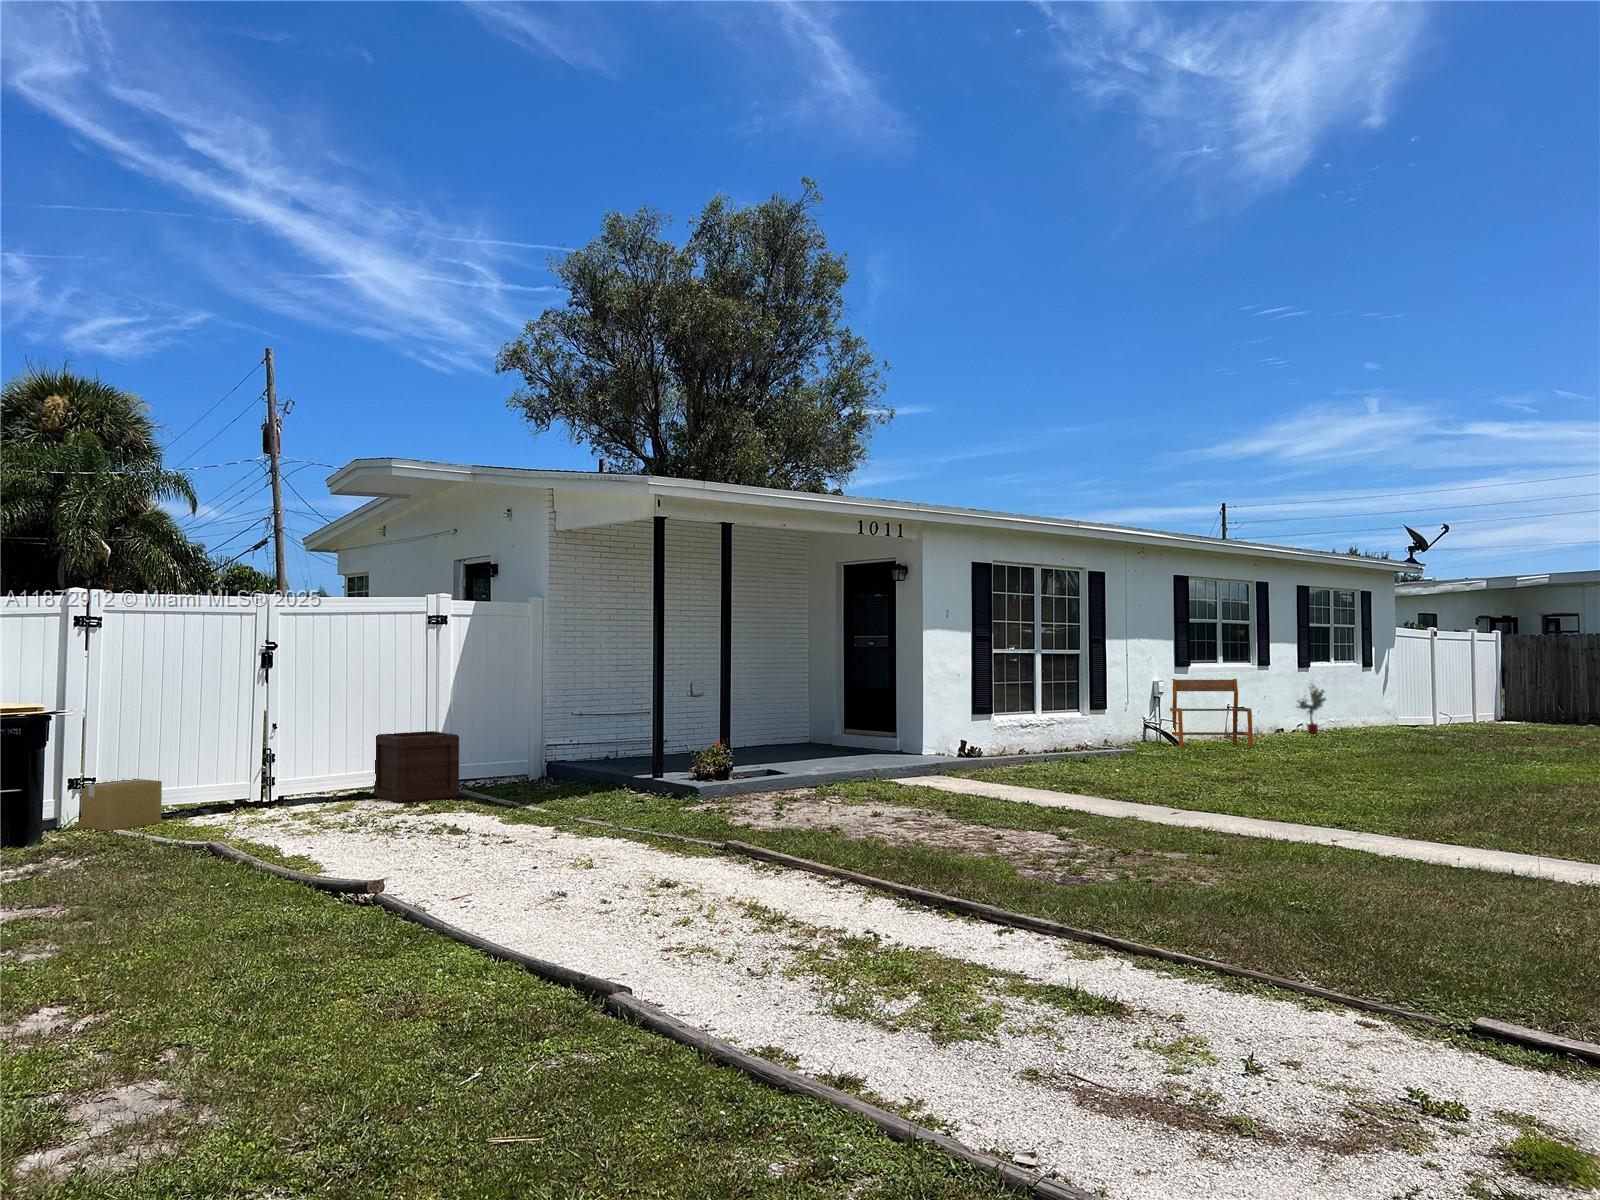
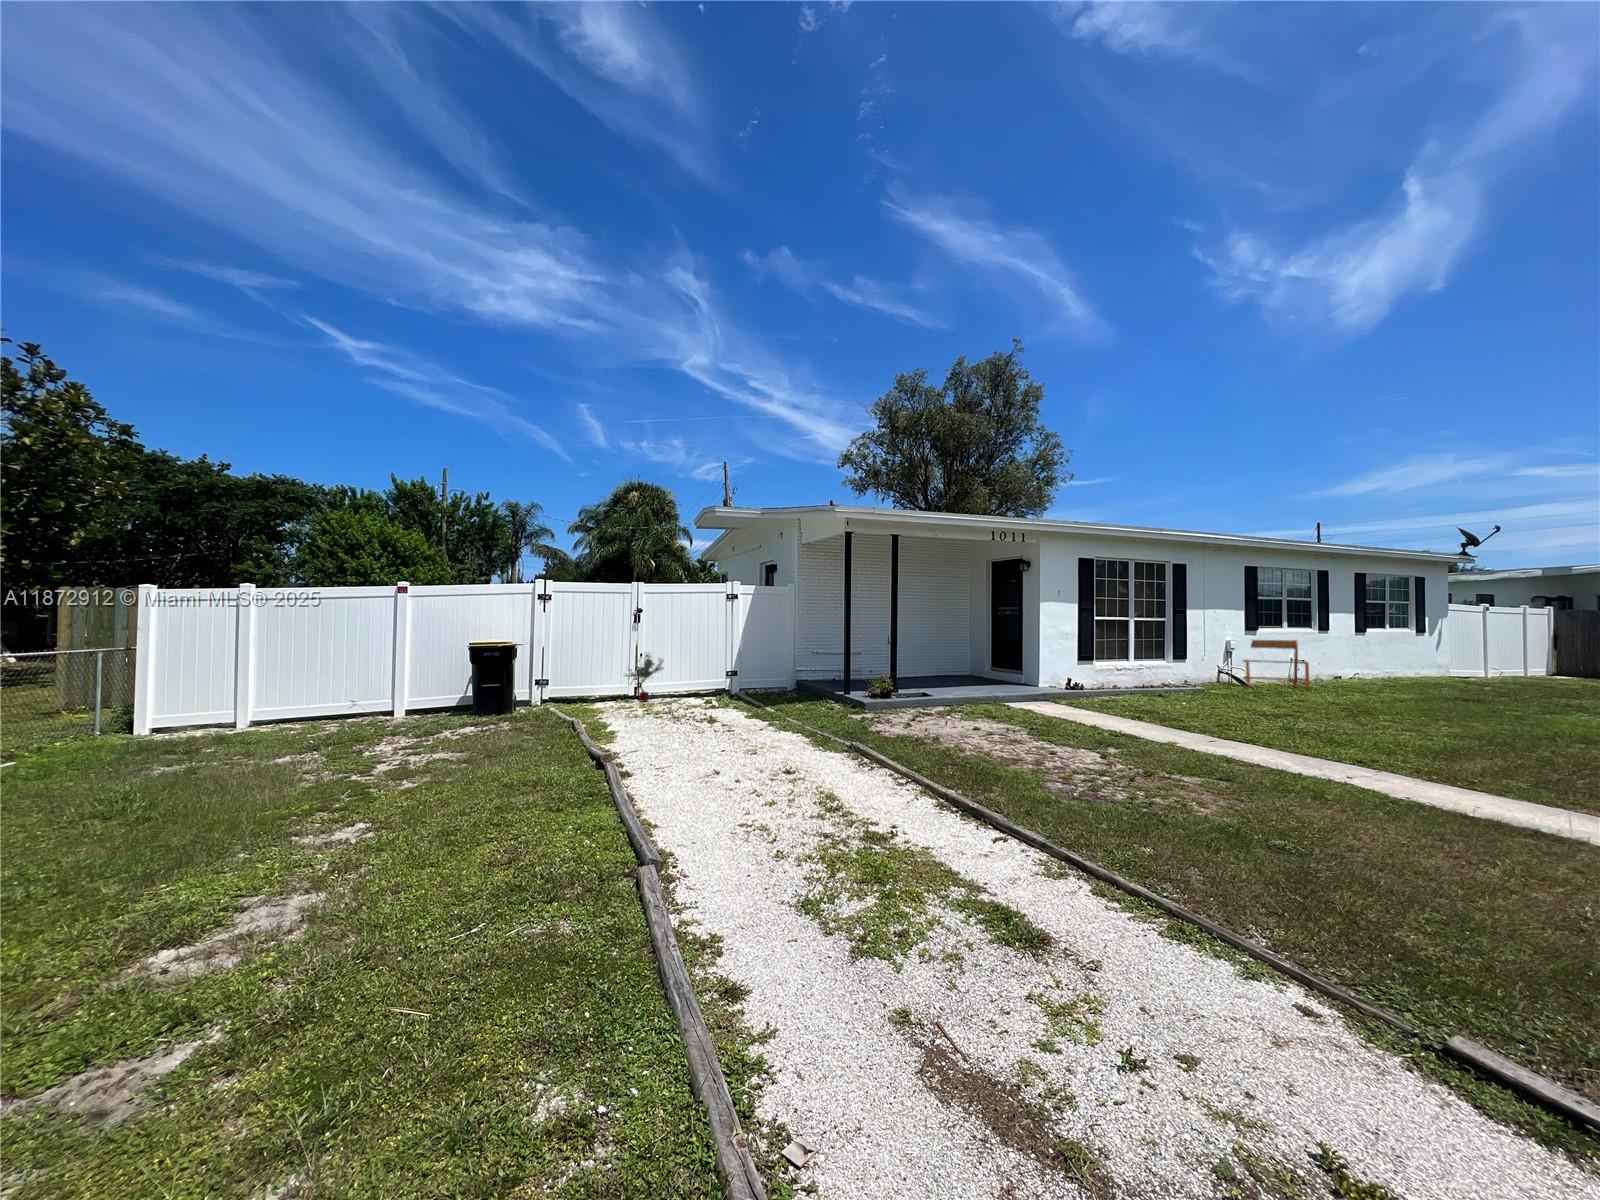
potted tree: present [1297,685,1326,734] -> present [625,654,664,702]
wooden crate: present [374,731,459,803] -> none [696,660,739,701]
cardboard box: present [74,779,162,831] -> none [536,681,576,709]

